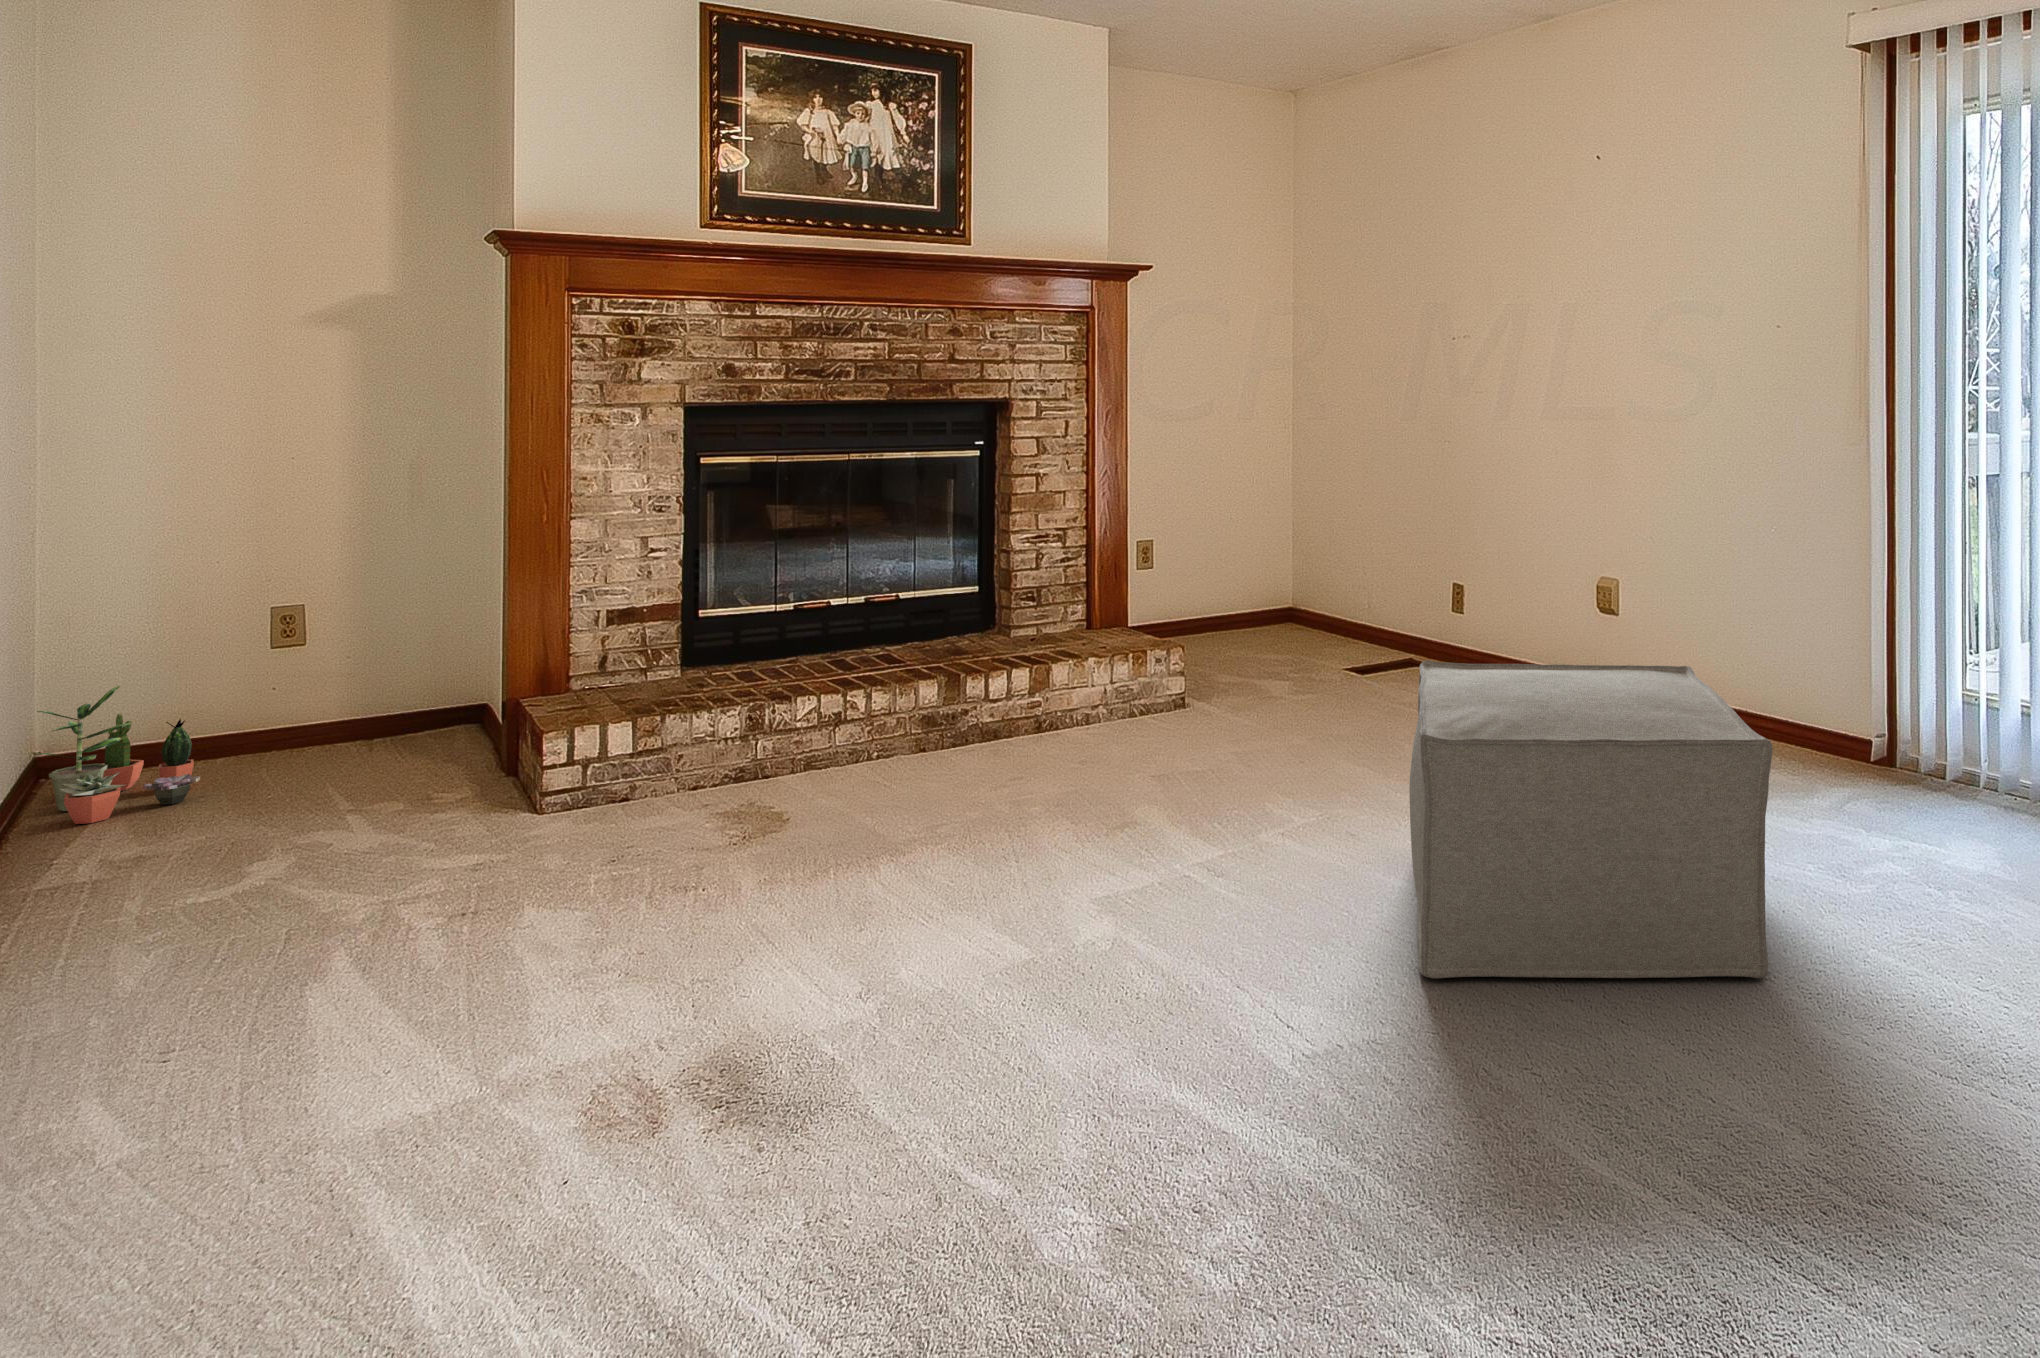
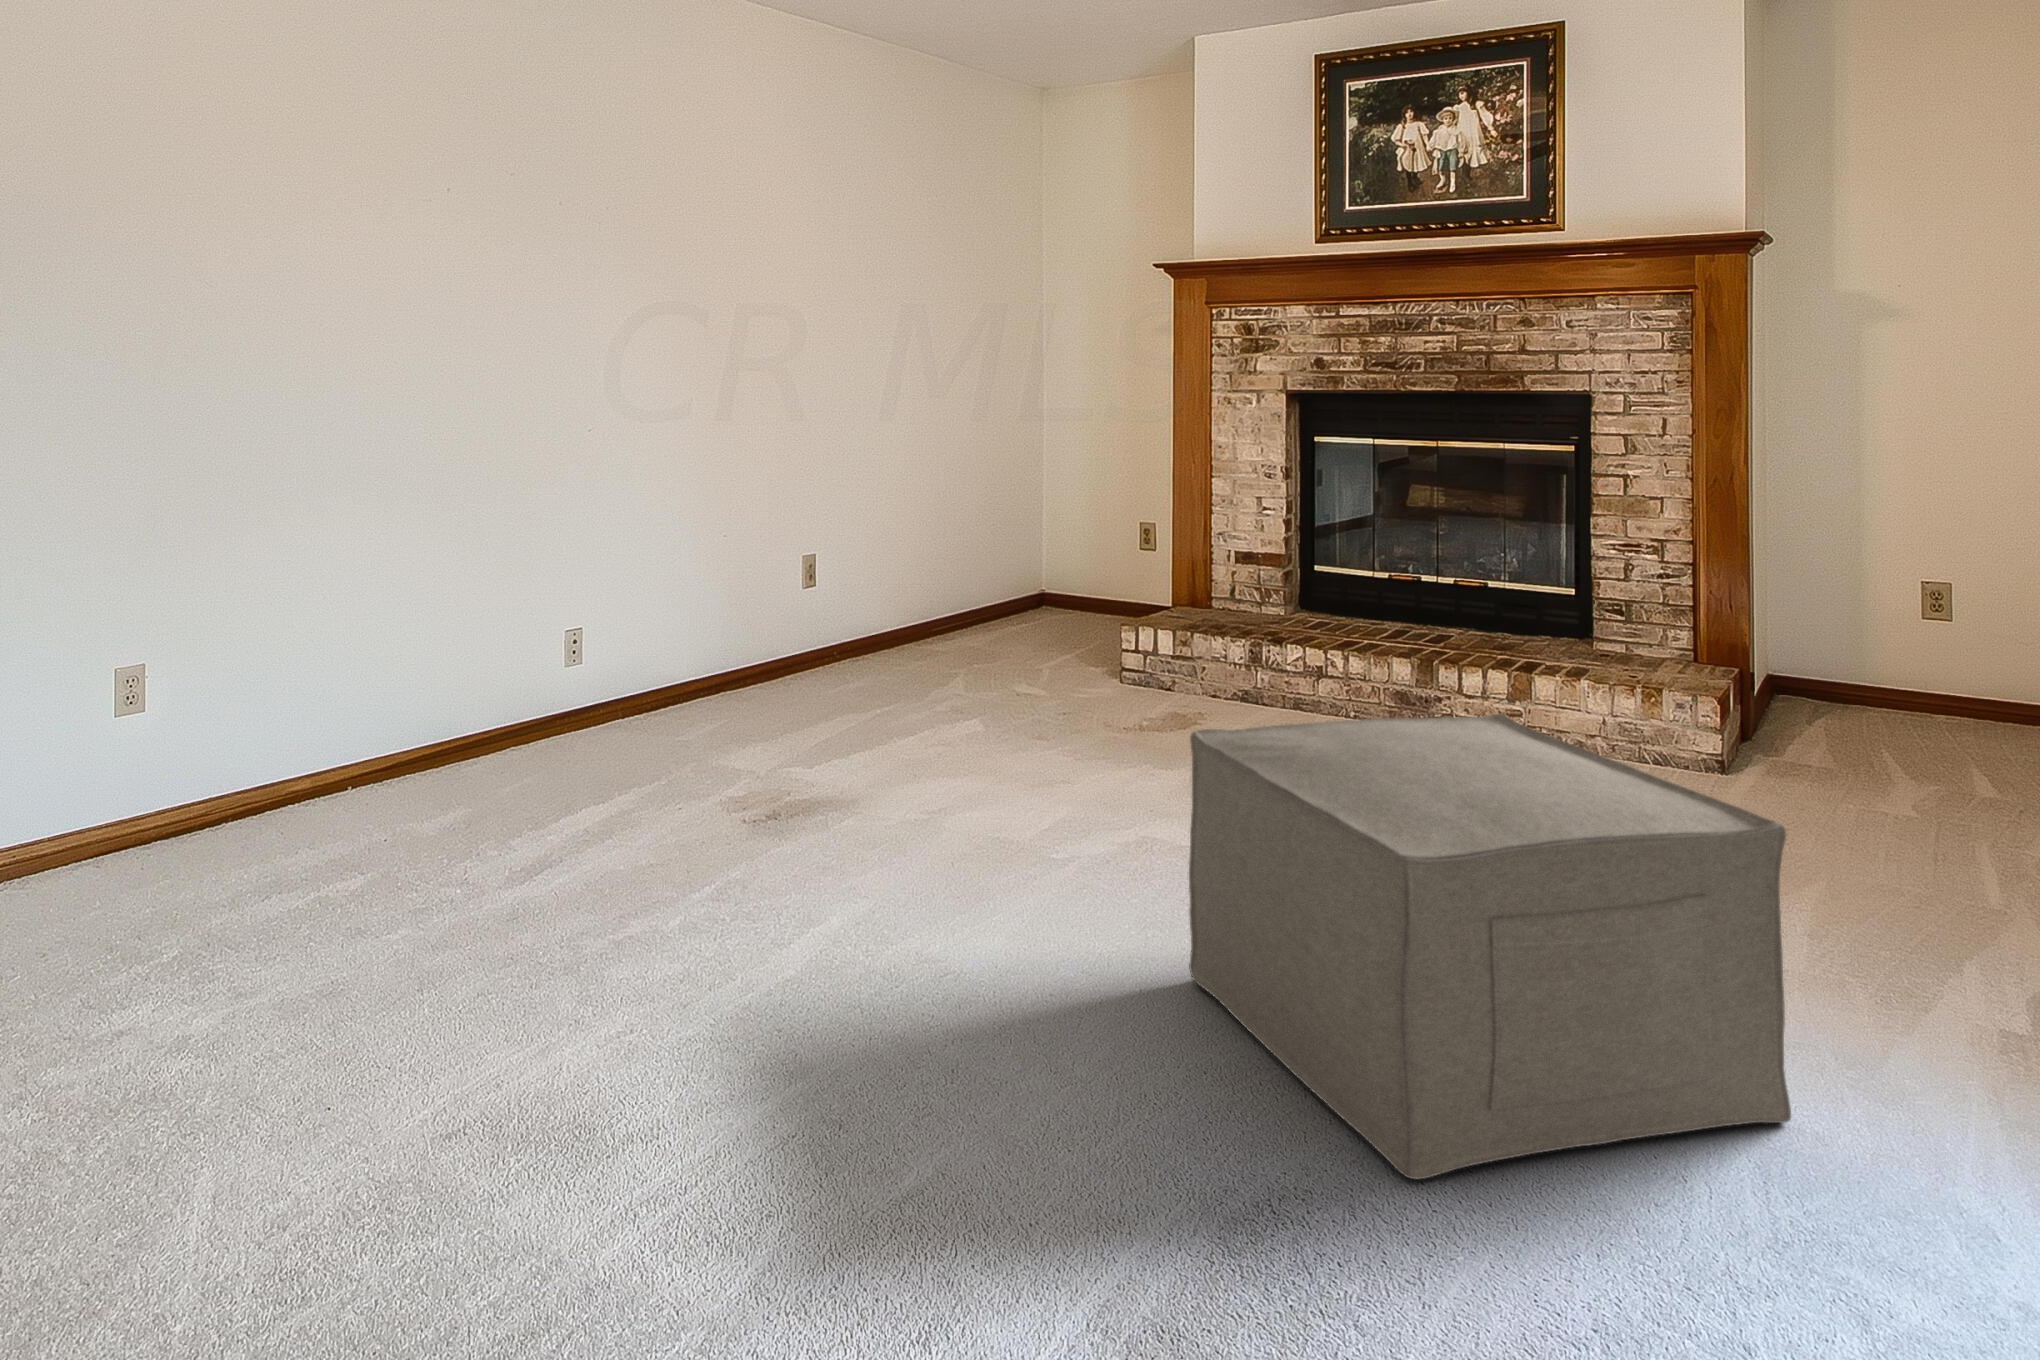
potted plant: present [36,686,200,824] -> none [1003,553,1074,628]

